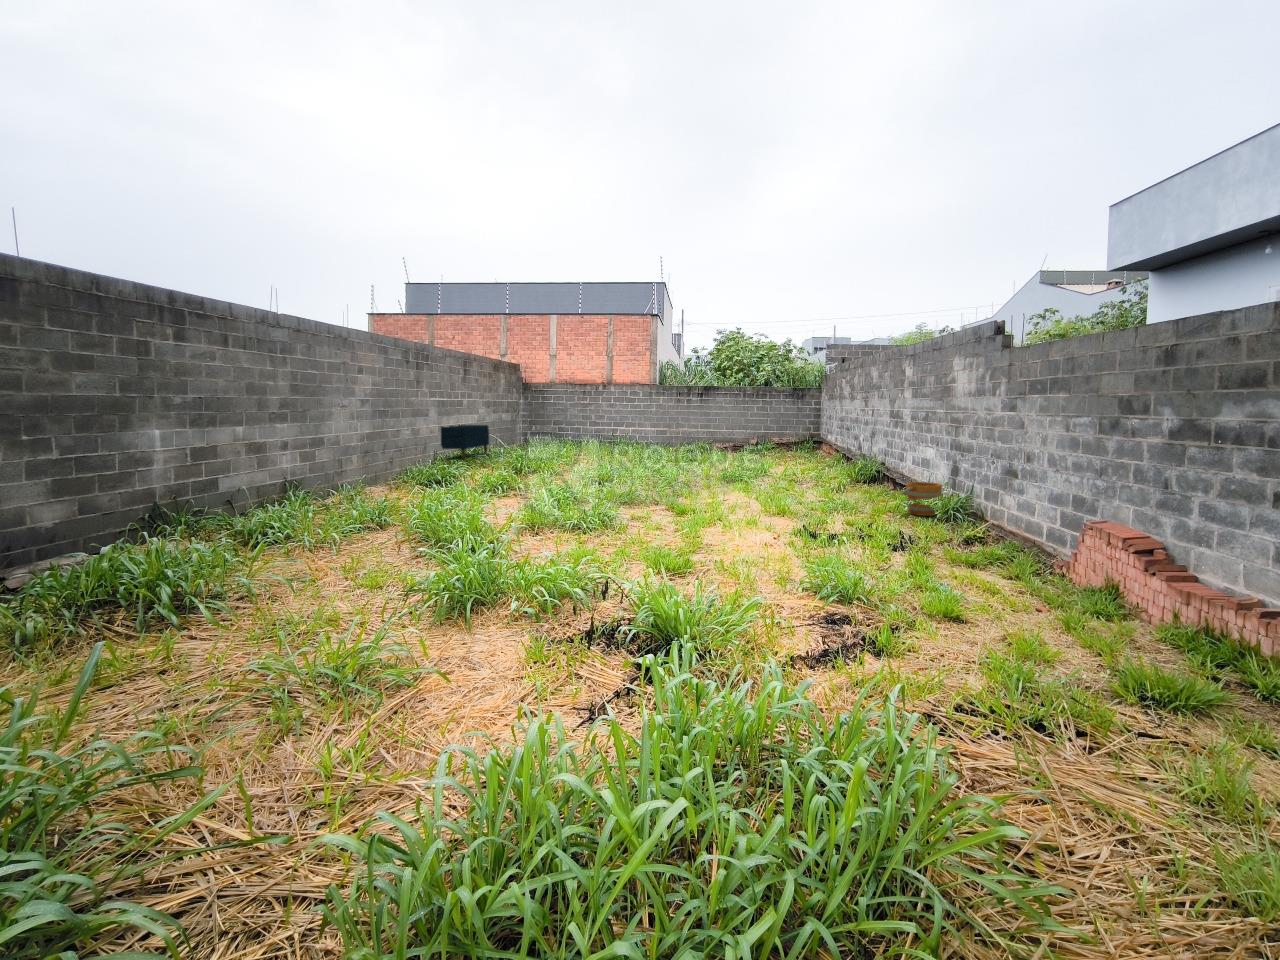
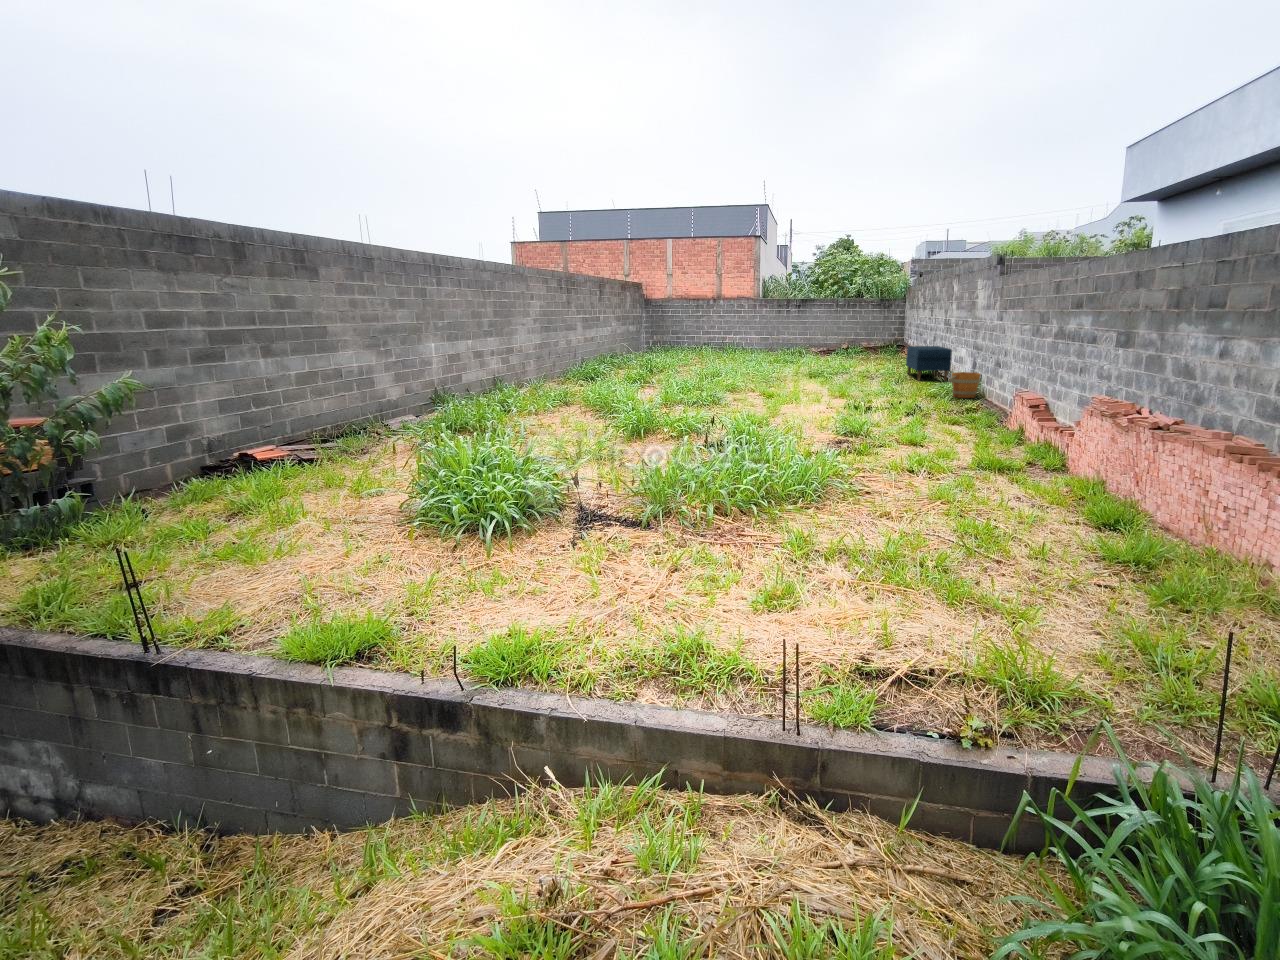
bench: present [441,425,489,459] -> present [906,346,952,381]

